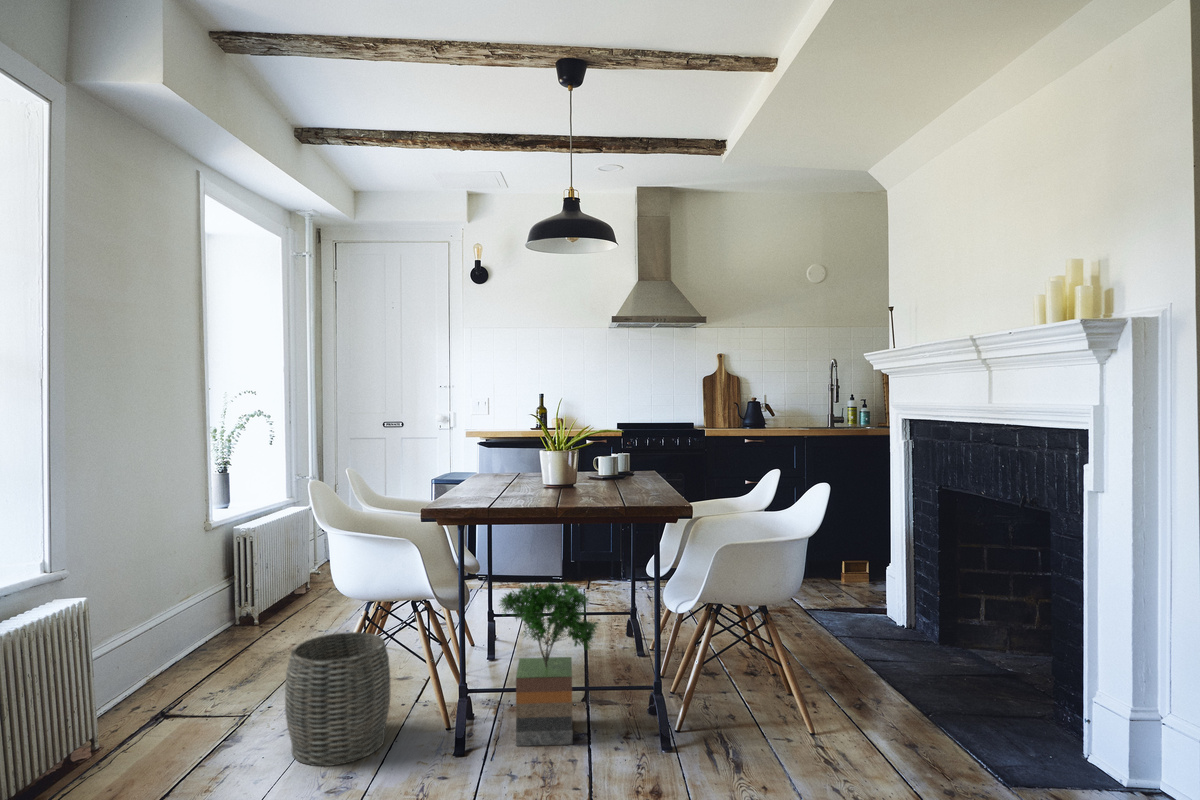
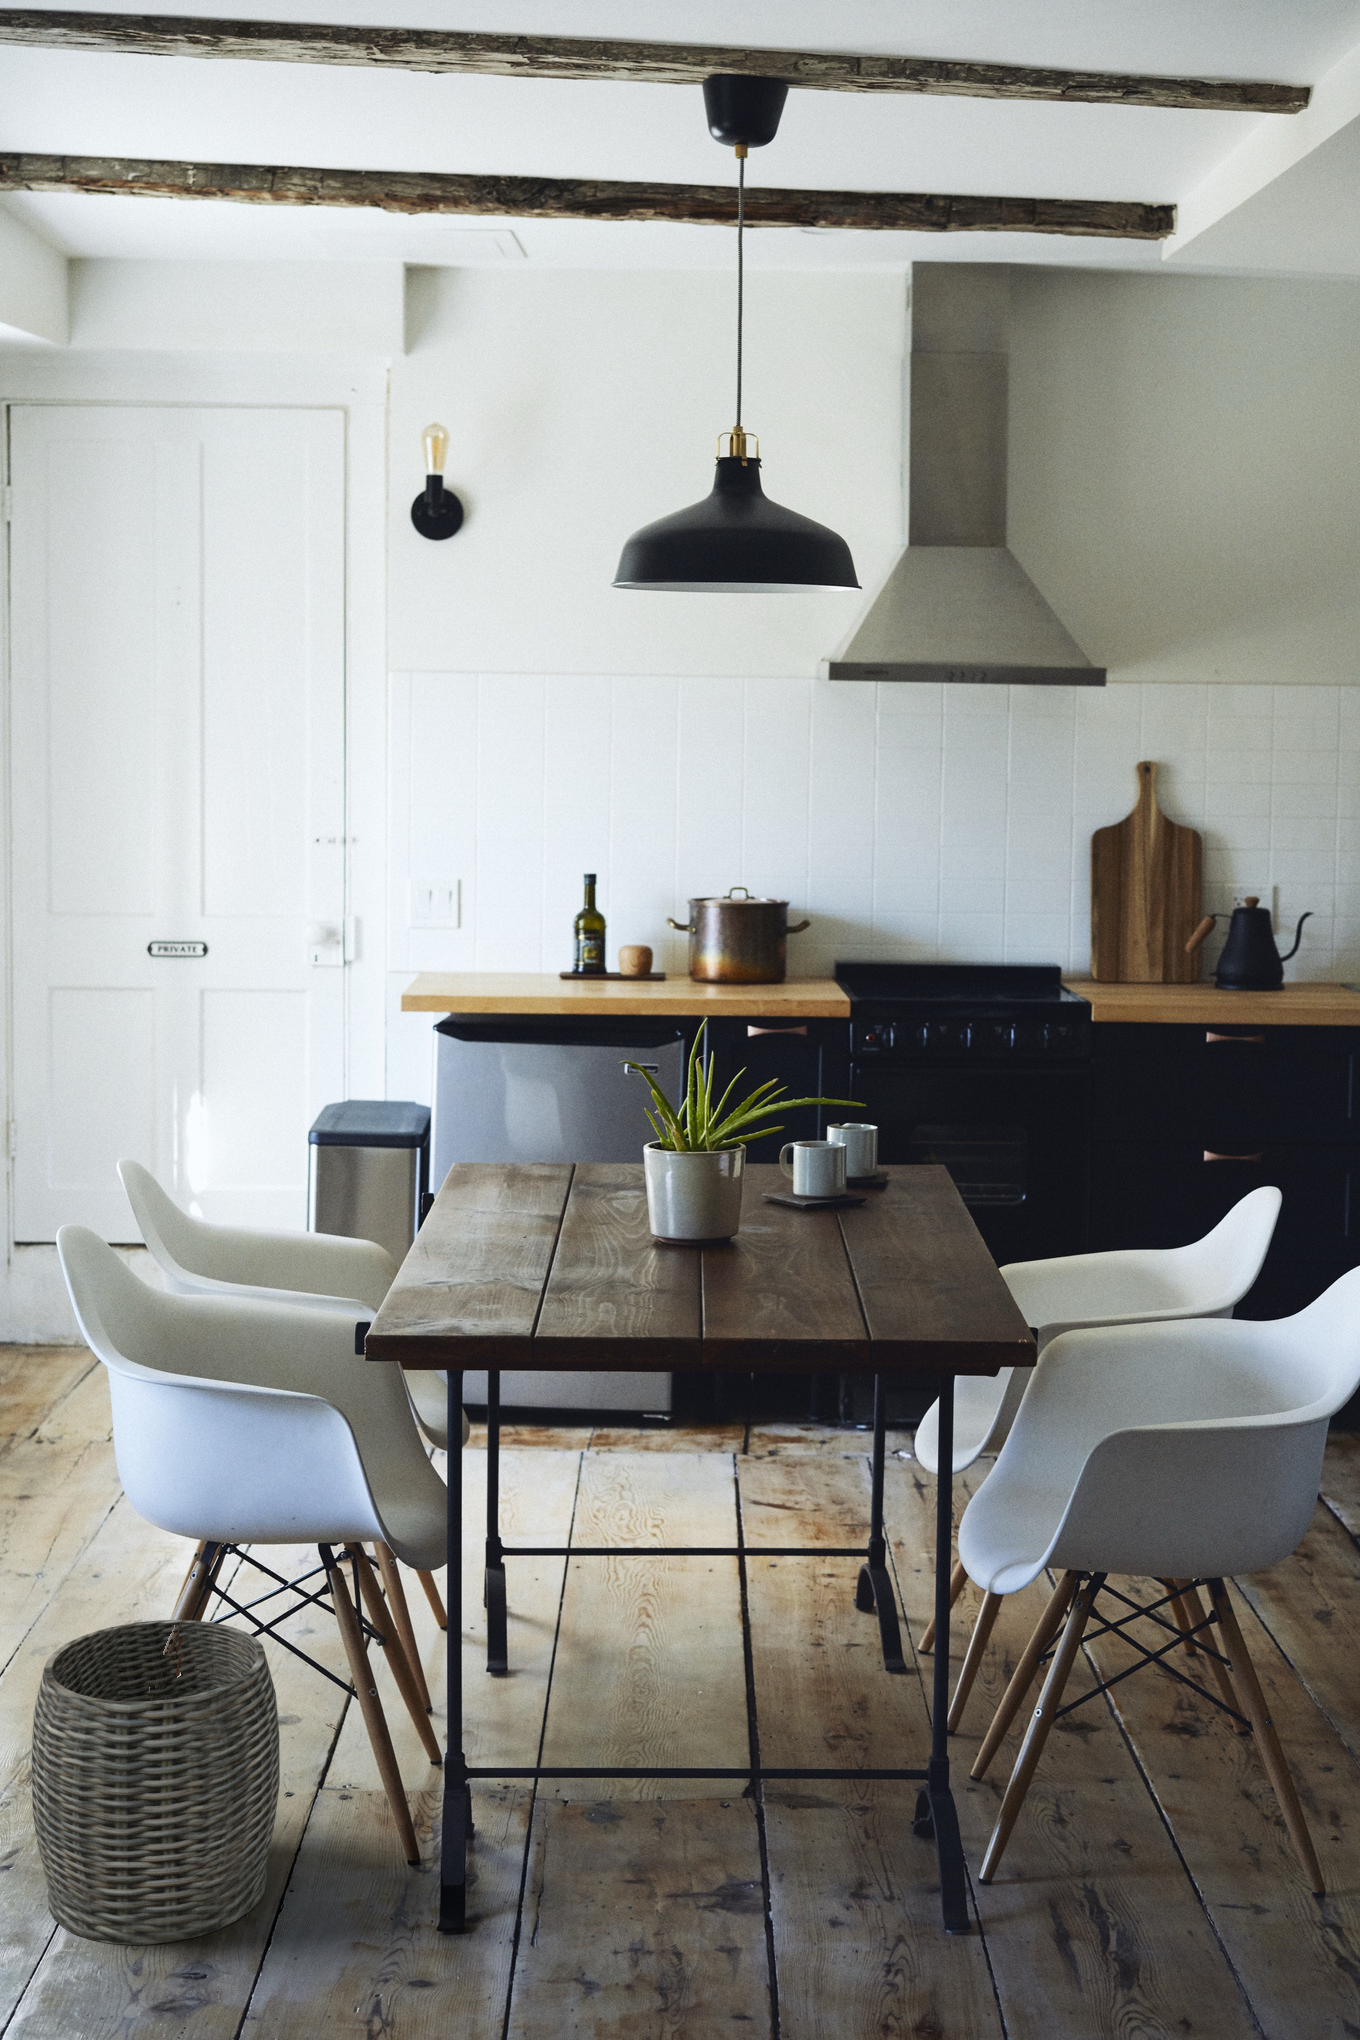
potted tree: present [499,582,597,746] -> none [542,1508,797,1908]

